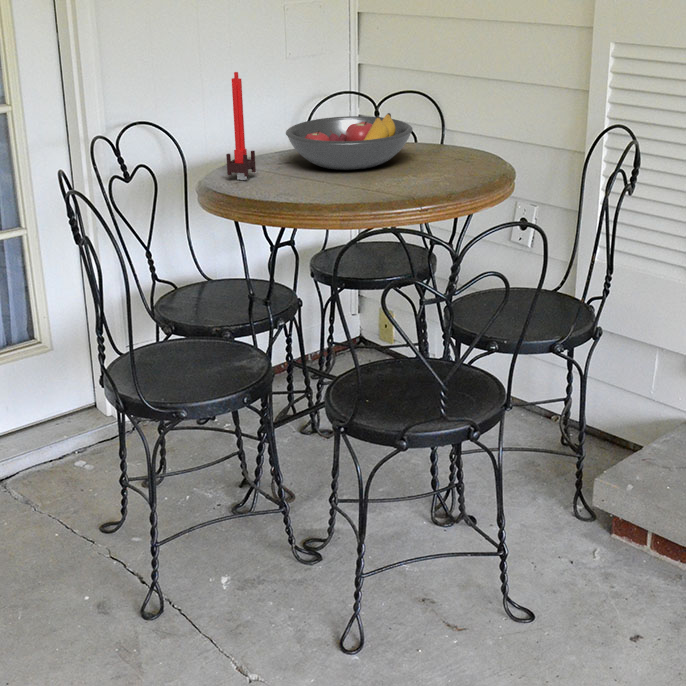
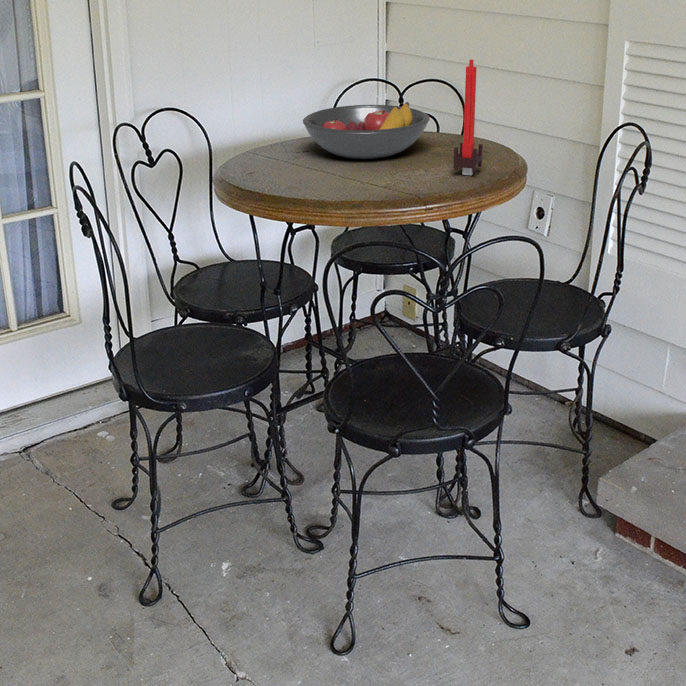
candle: present [226,72,256,180] -> present [454,60,483,175]

